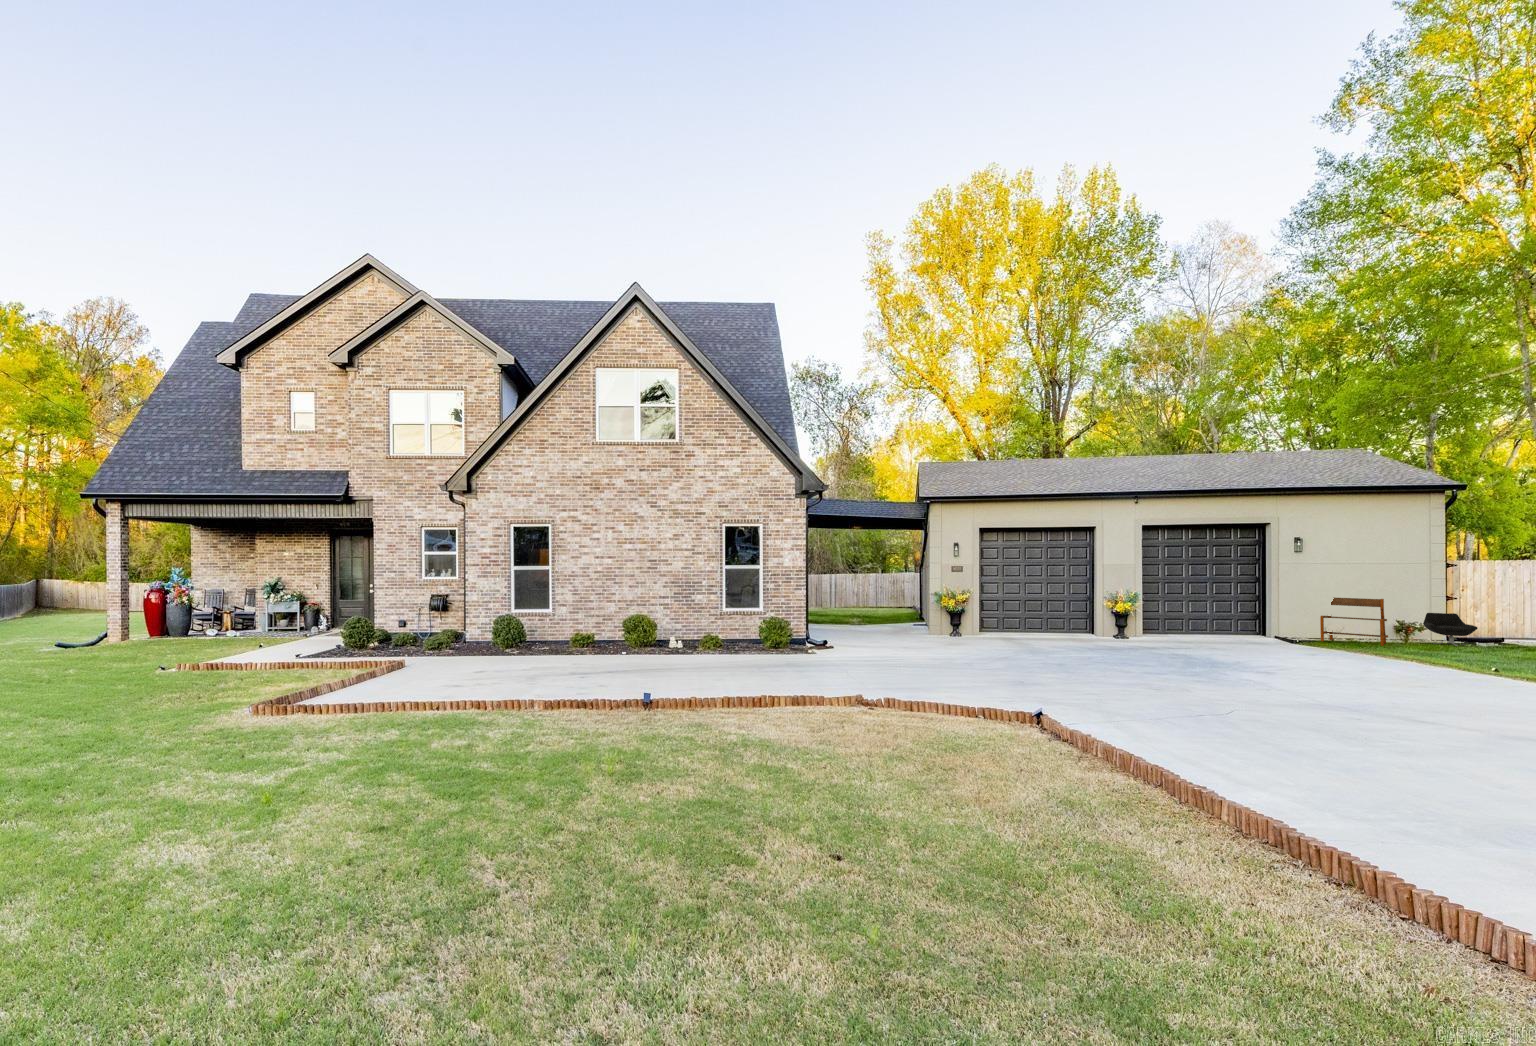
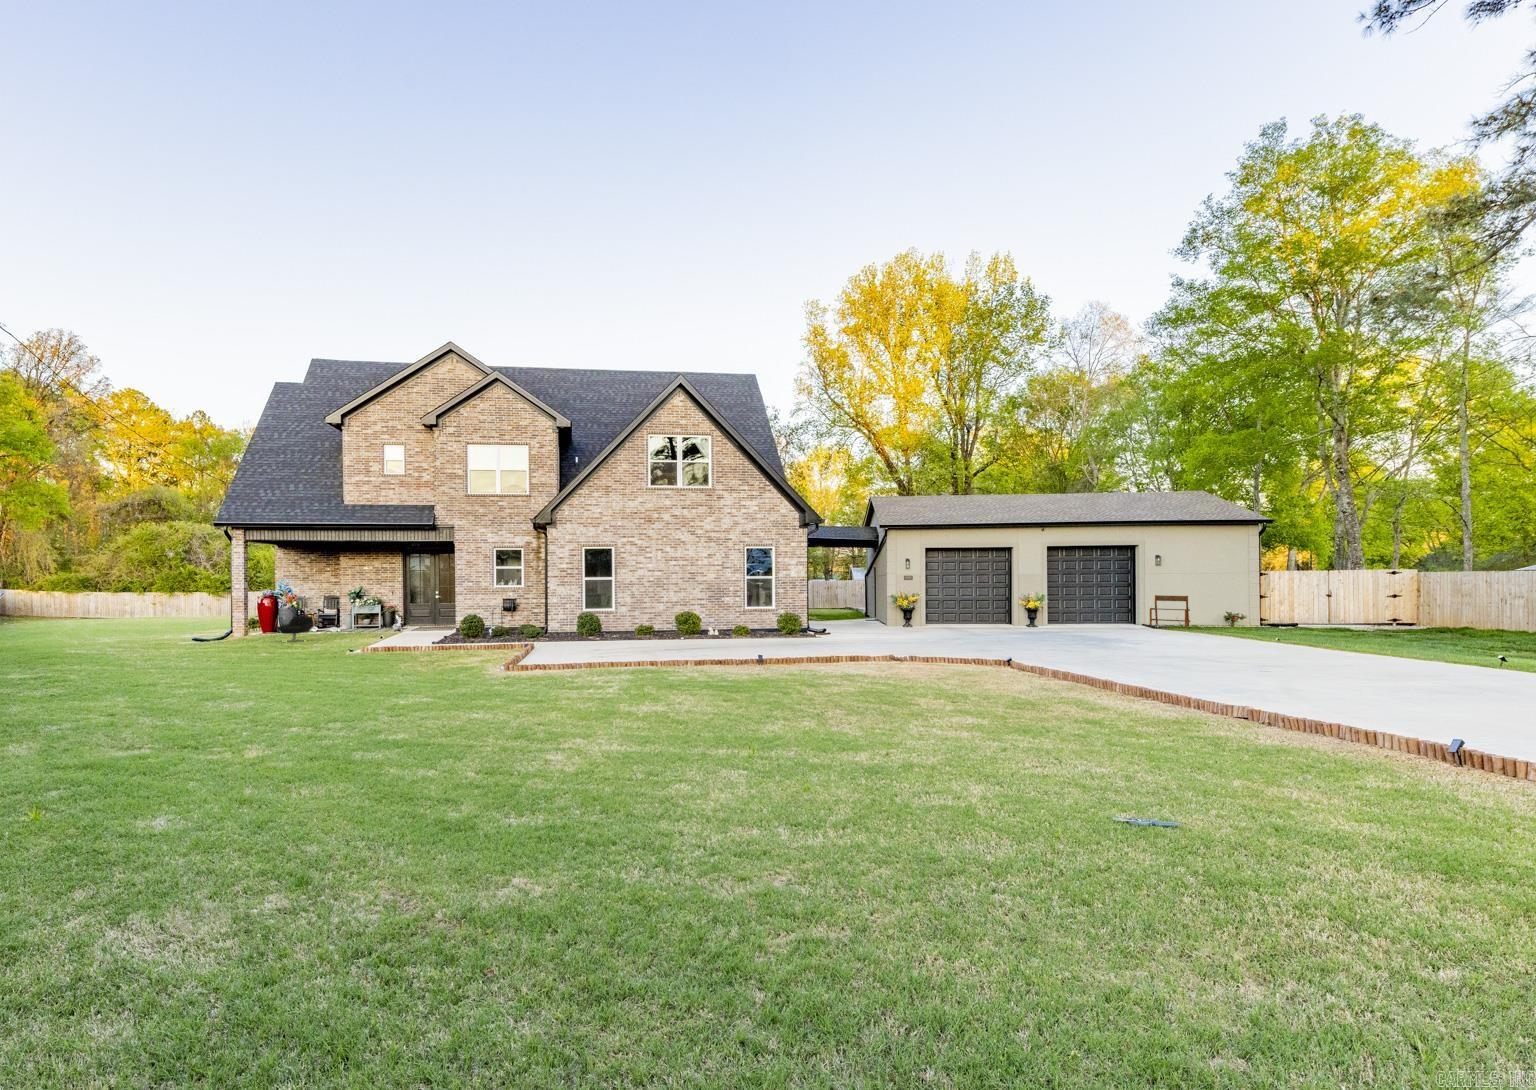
lounge chair: present [1423,613,1478,646] -> present [276,616,314,641]

